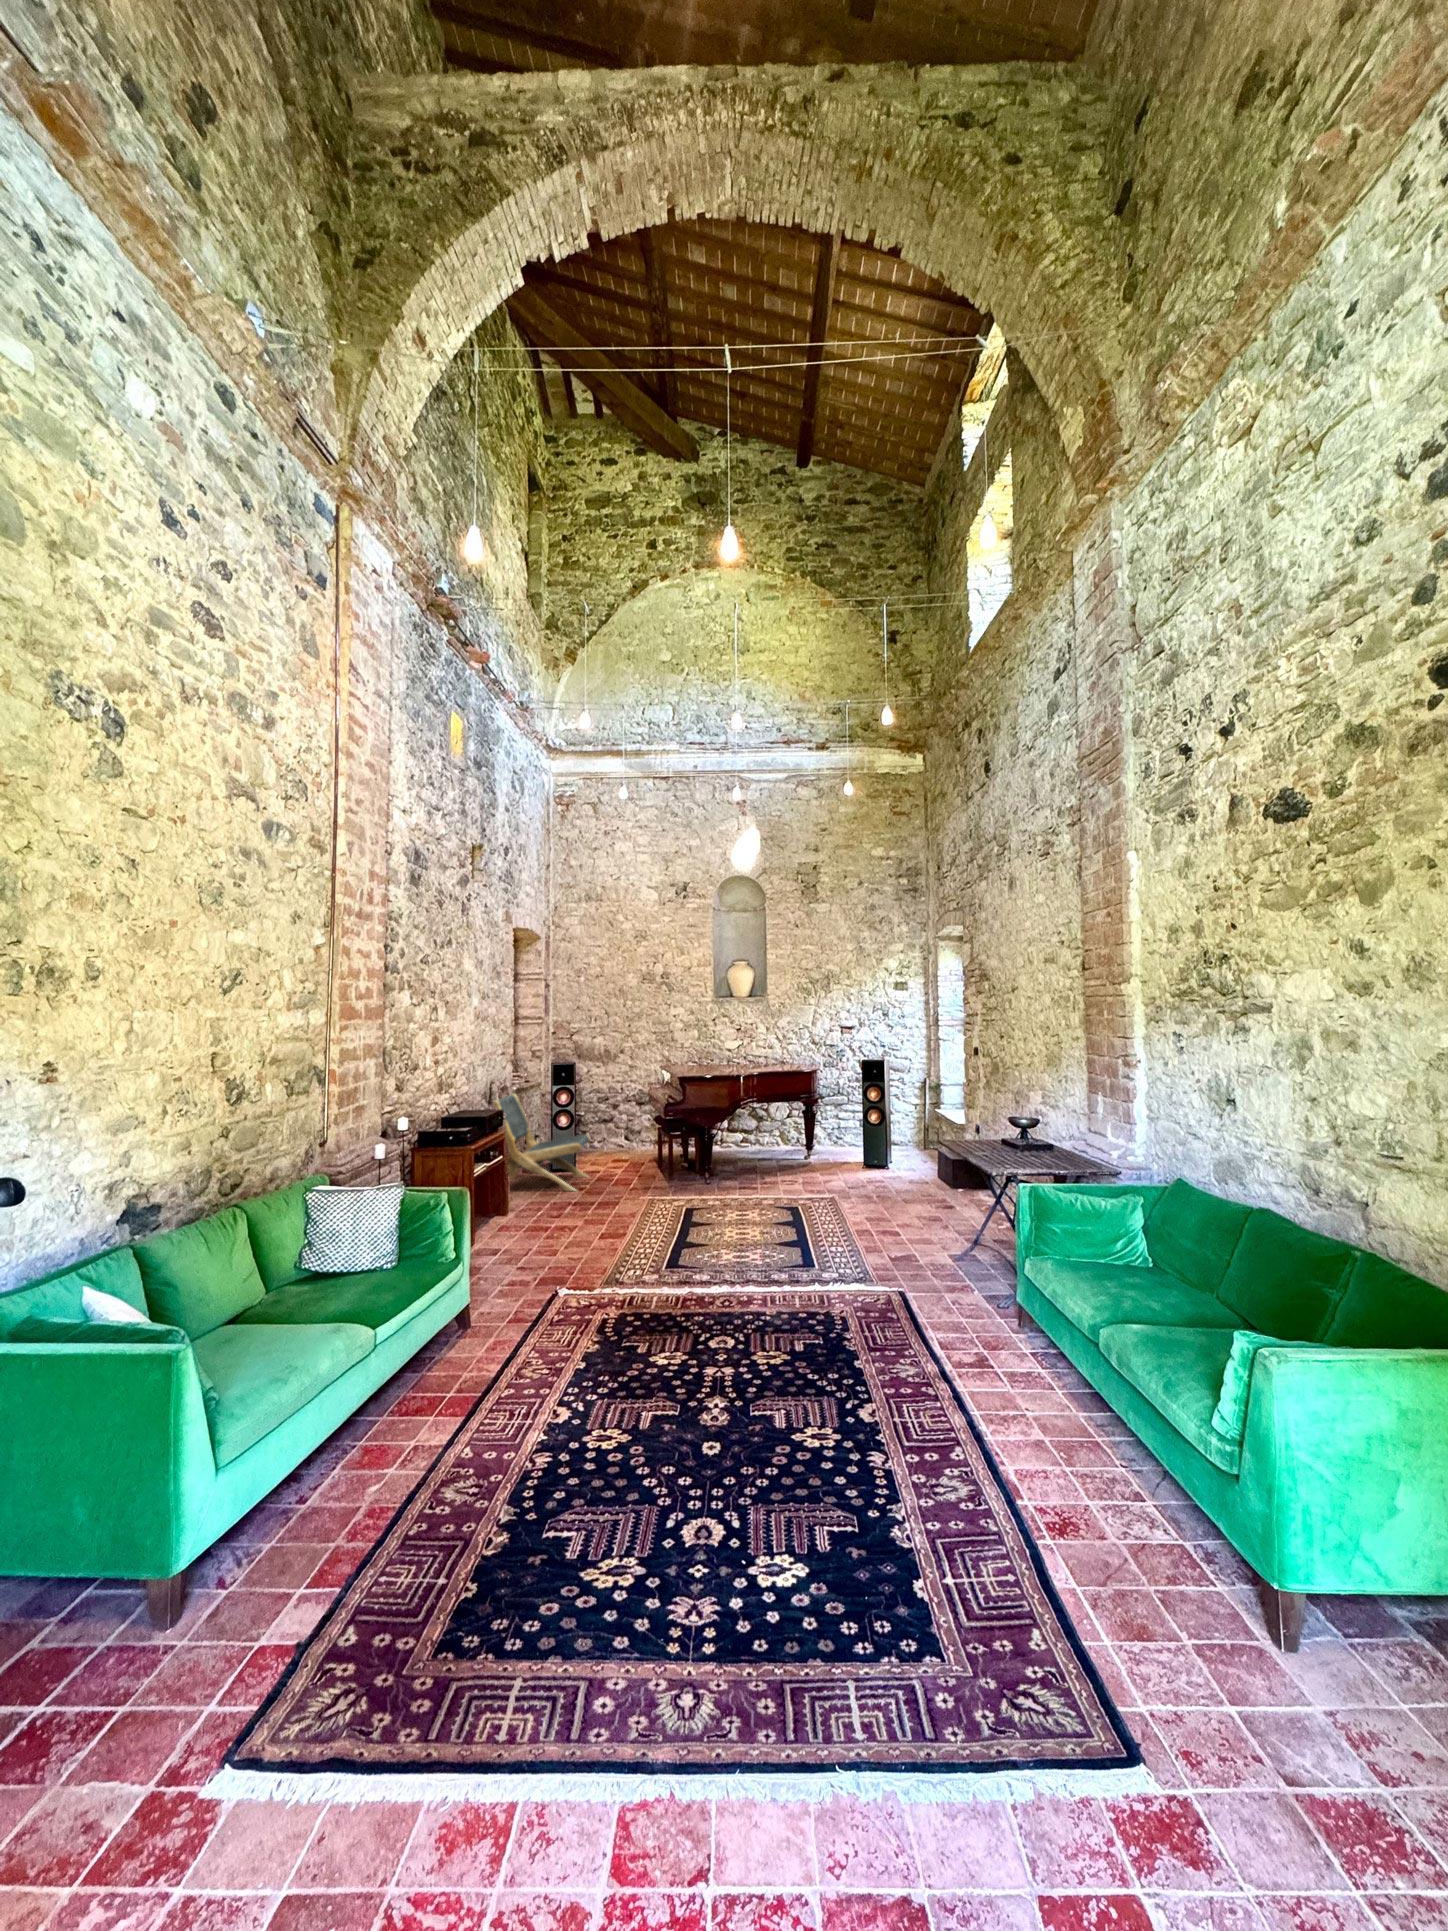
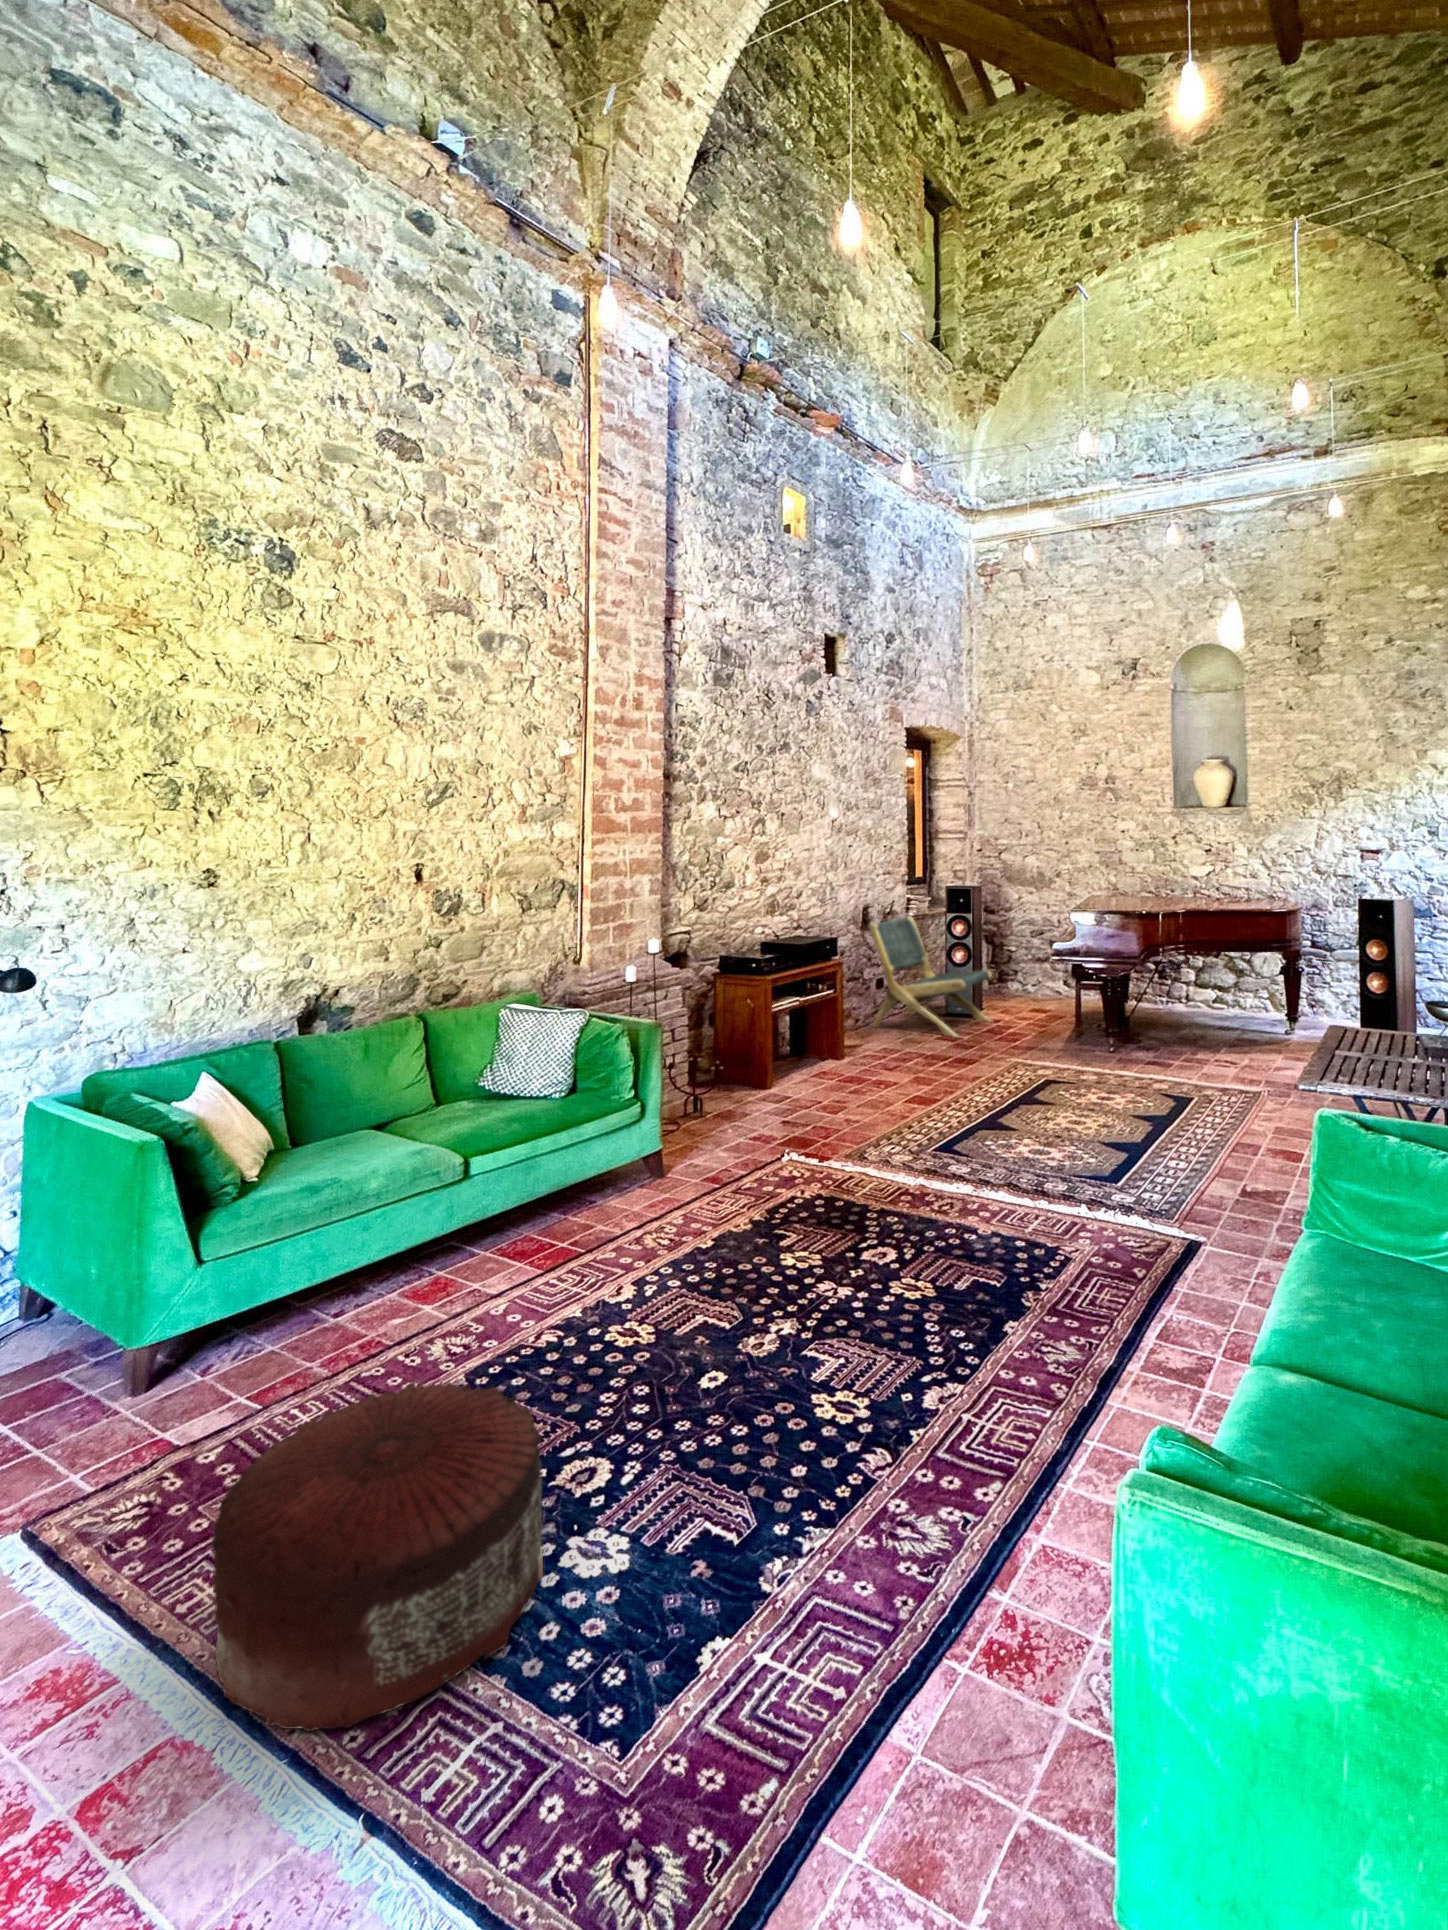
pouf: none [541,1468,797,1758] -> present [212,1381,543,1731]

